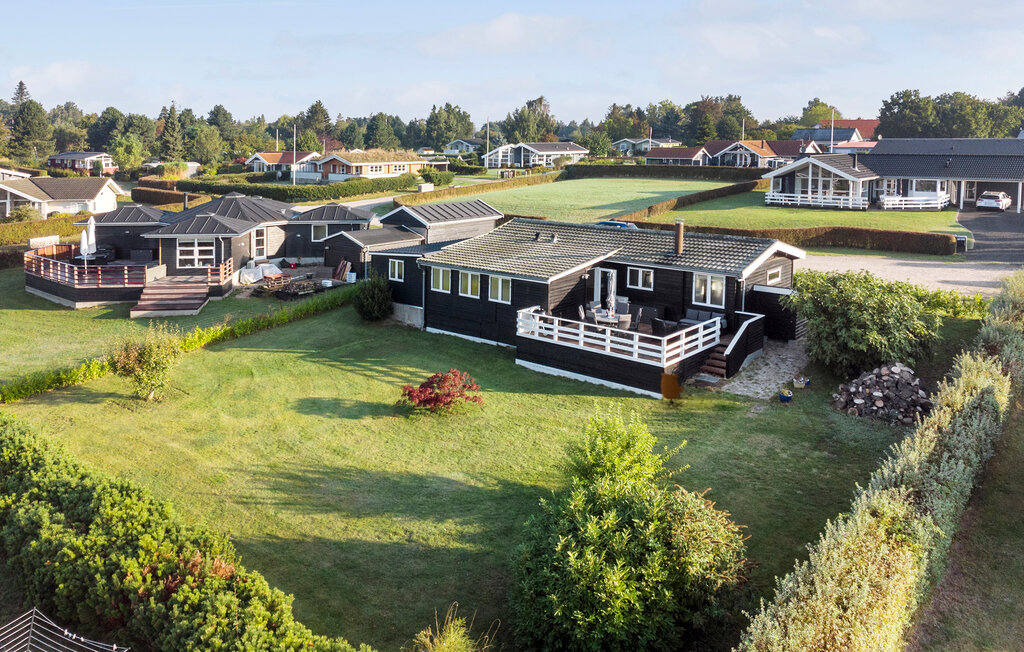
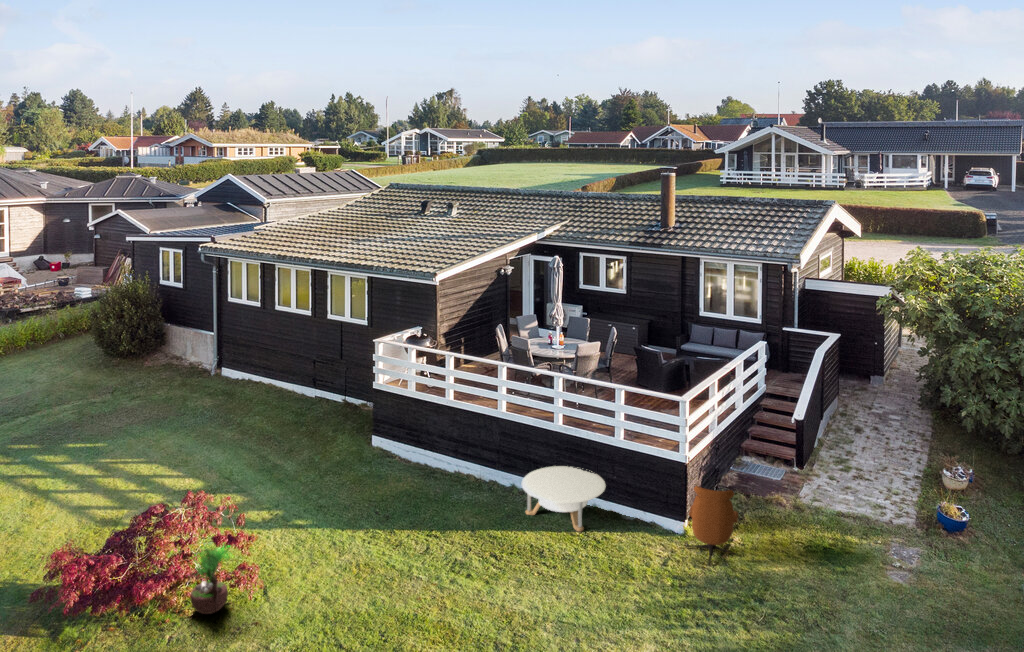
round table: none [588,371,627,397] -> present [522,466,605,531]
potted tree: none [452,384,470,414] -> present [190,543,229,614]

